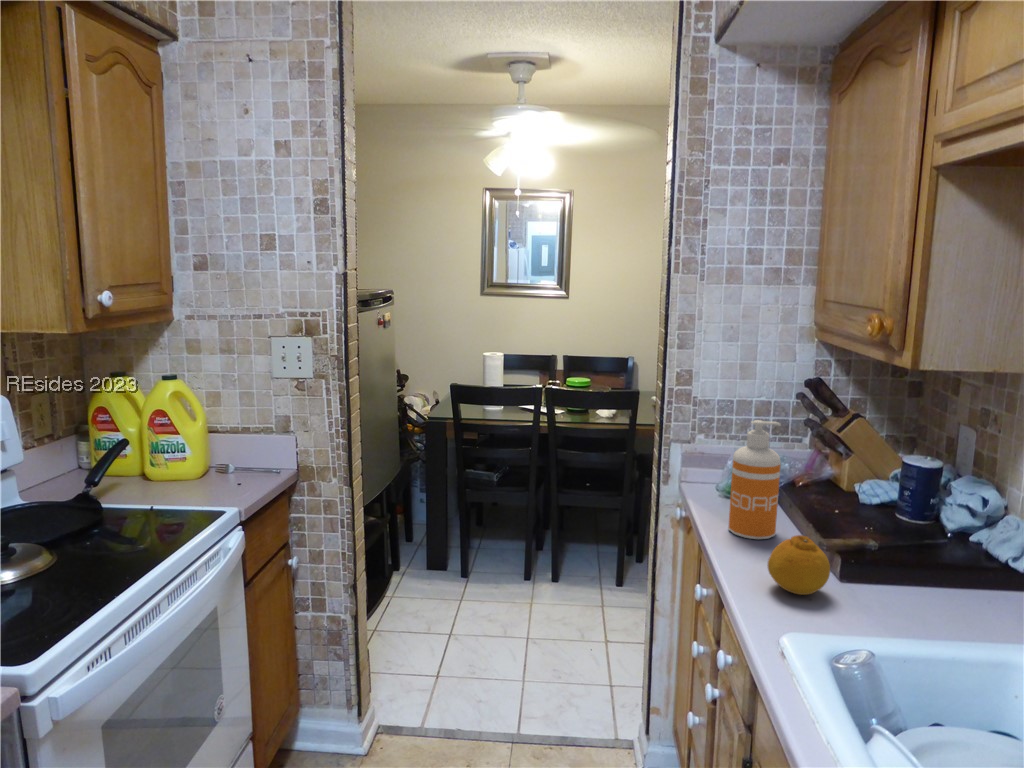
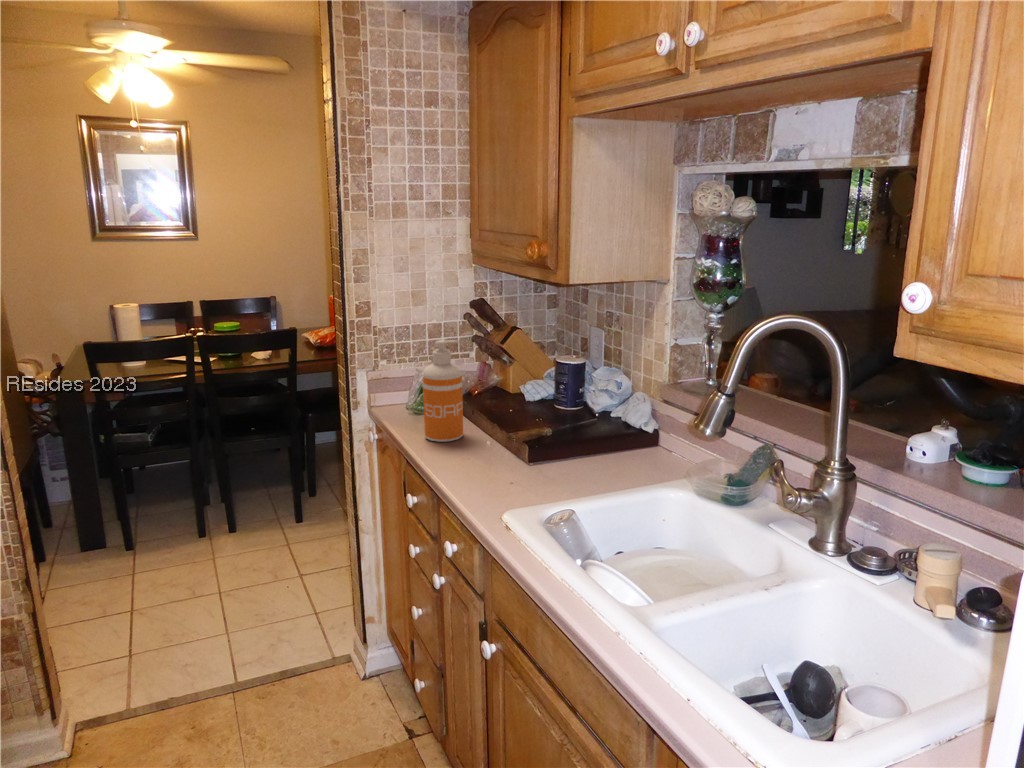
fruit: present [768,535,830,595] -> none [466,428,512,474]

